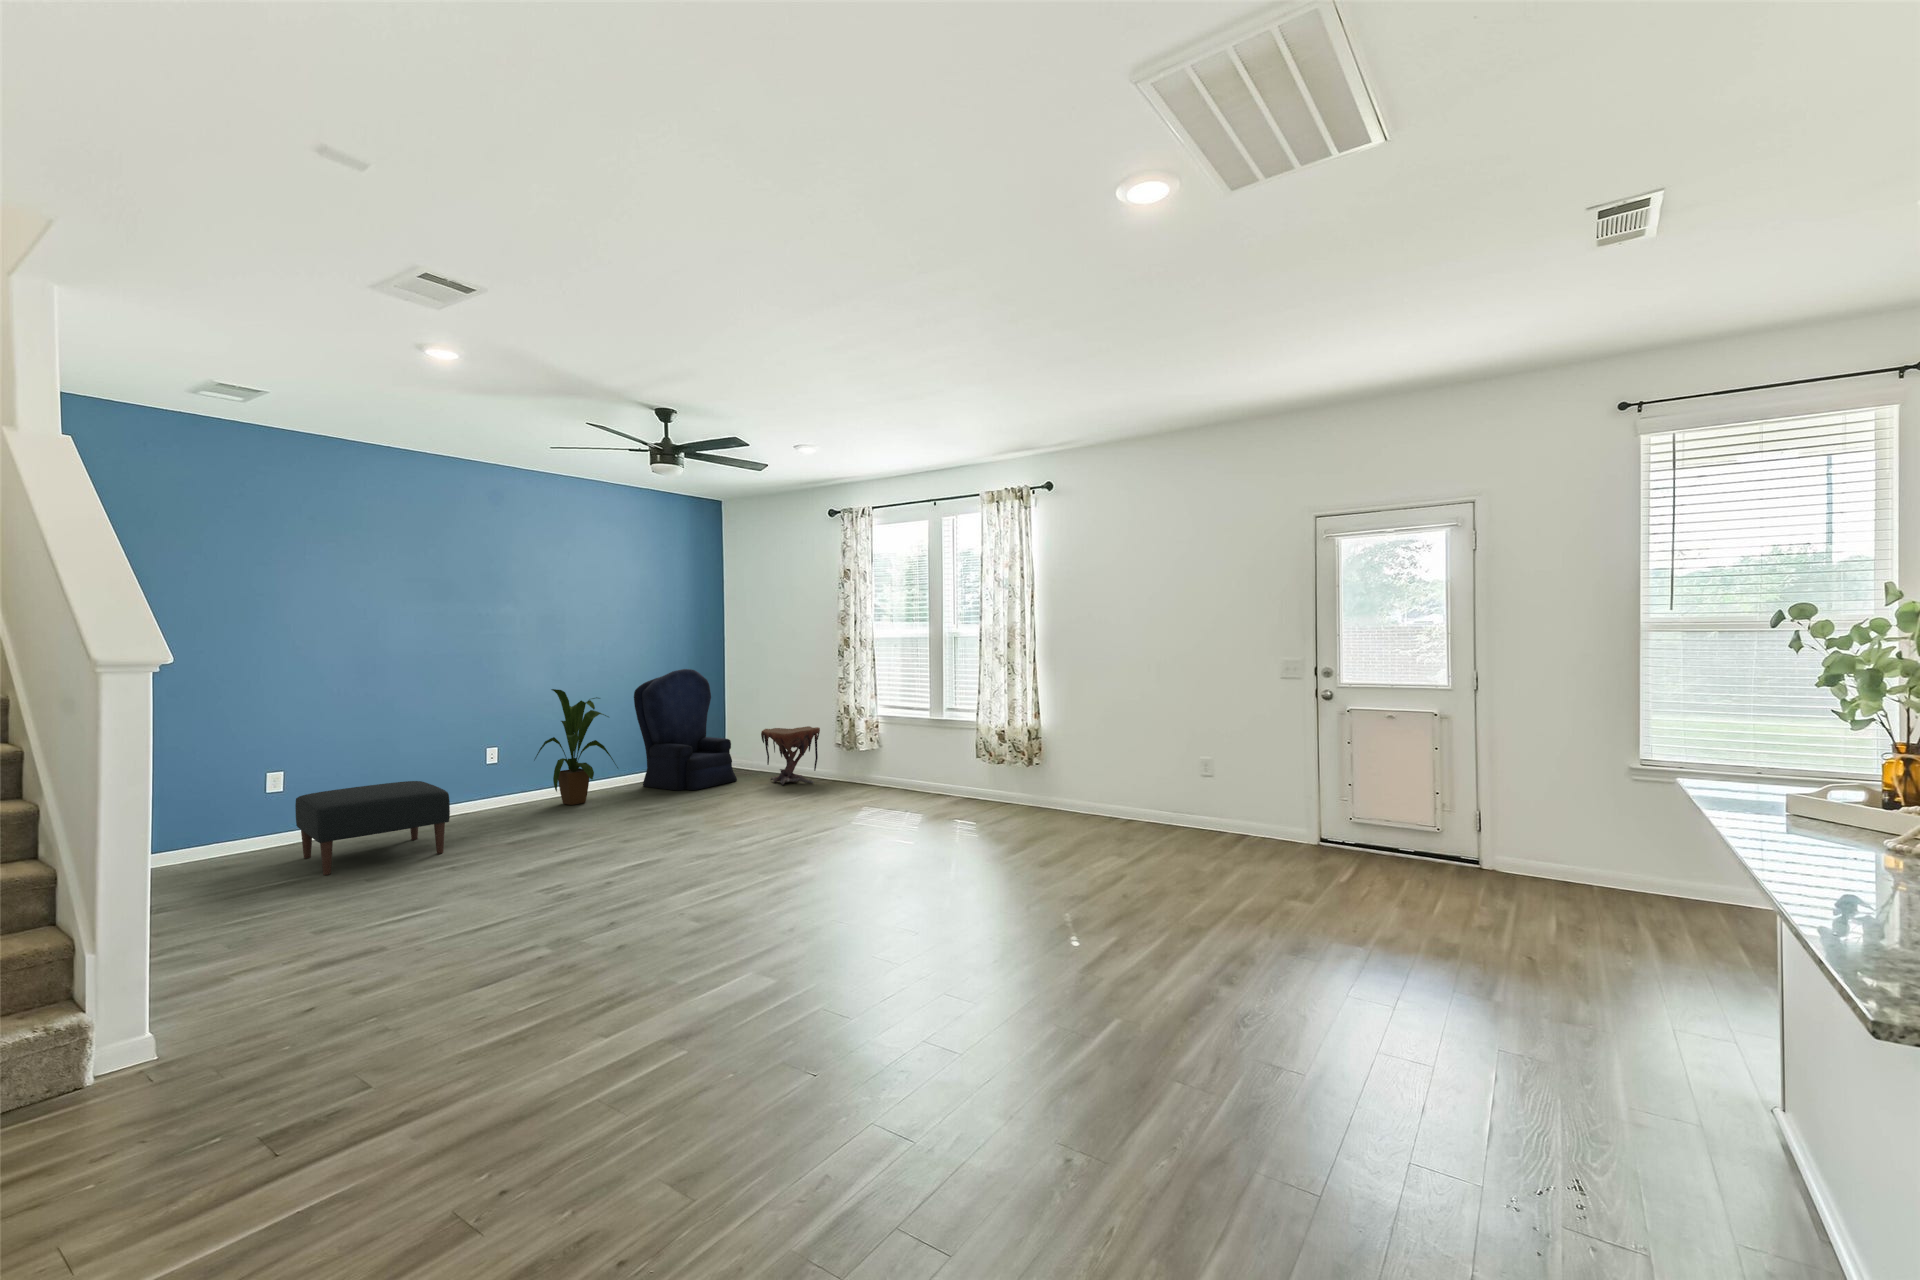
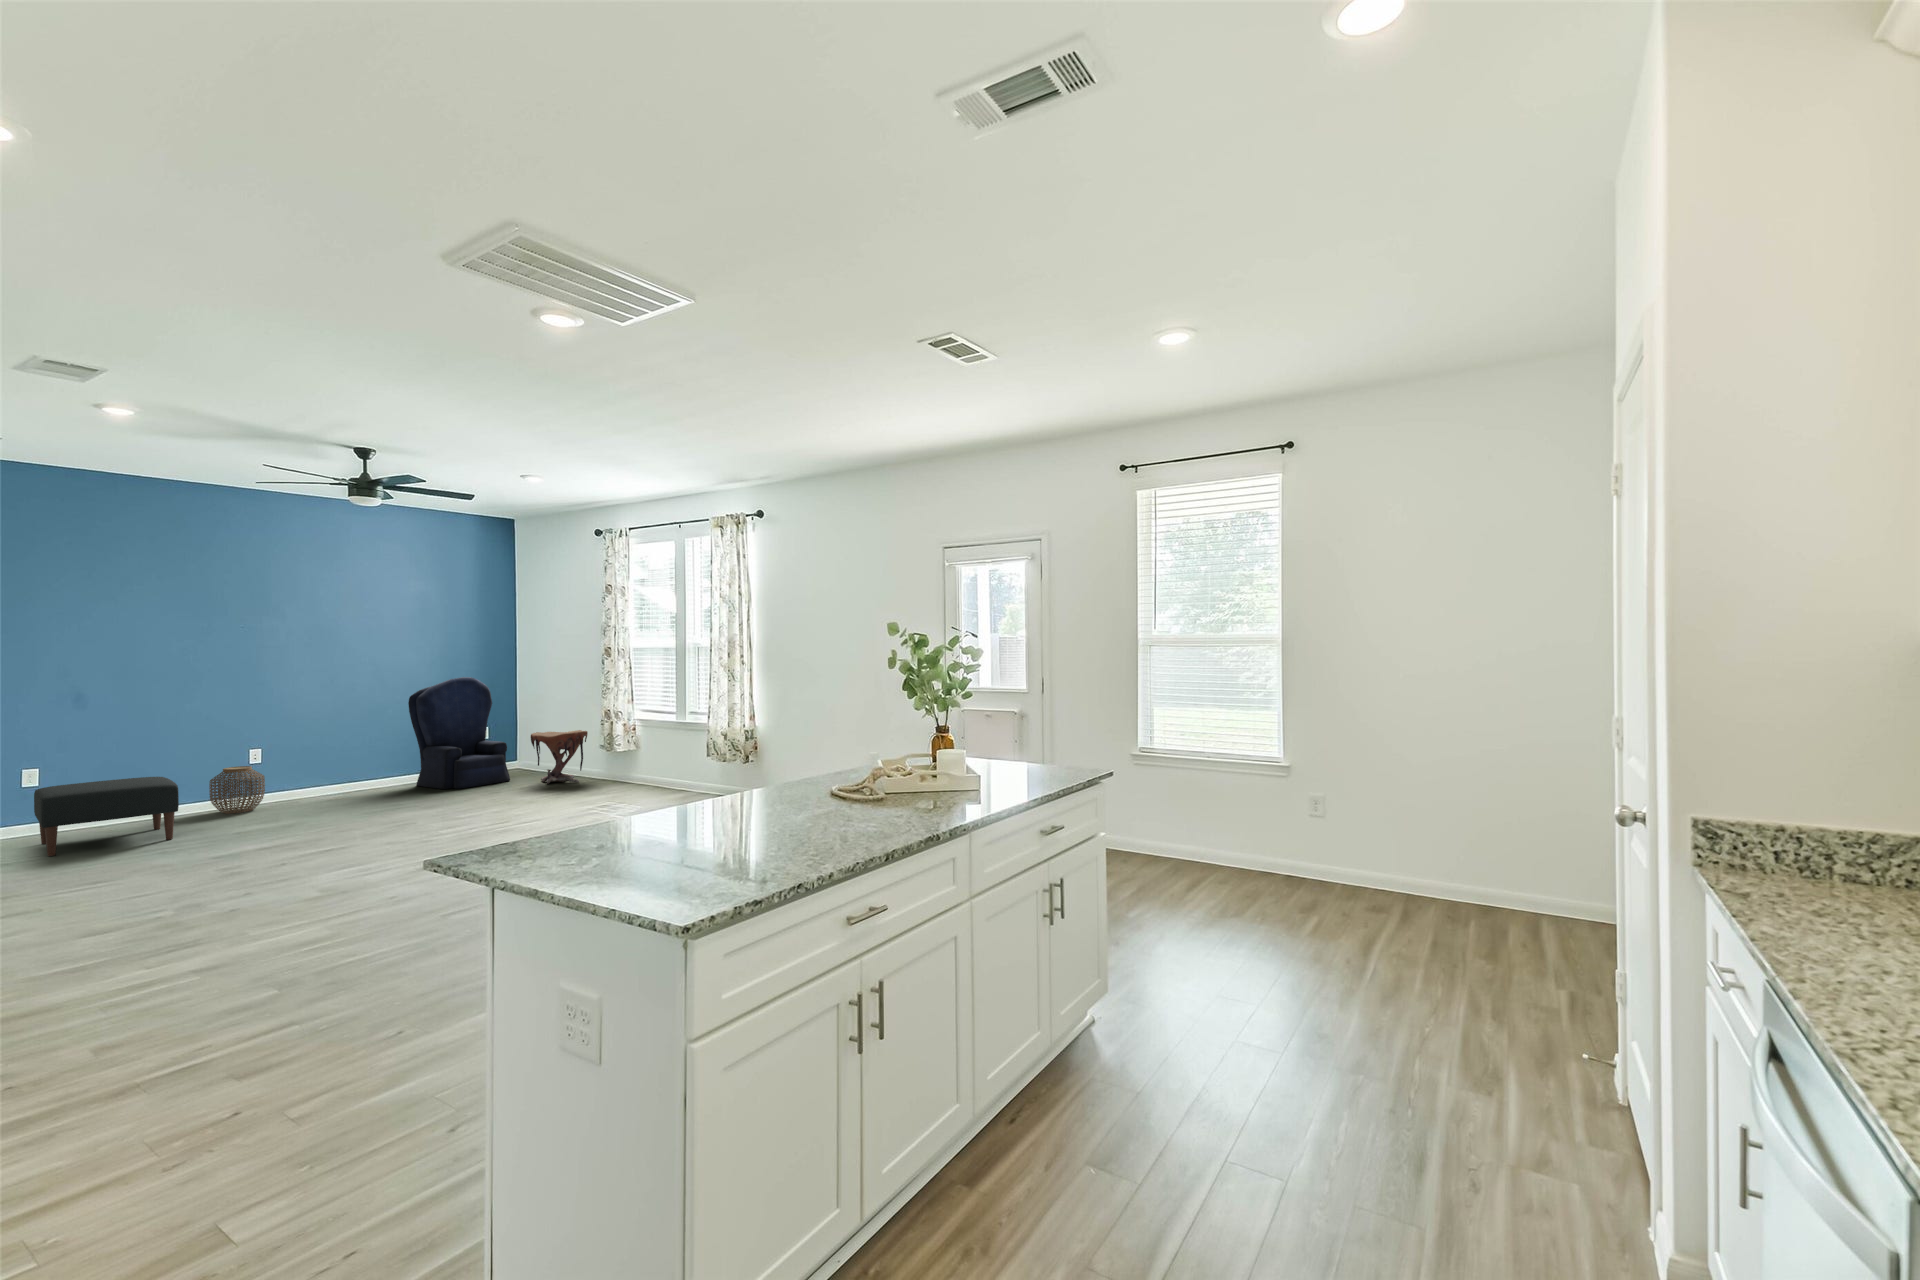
house plant: present [535,689,618,805] -> none [297,695,380,802]
woven basket: none [455,767,508,820] -> present [209,766,265,814]

